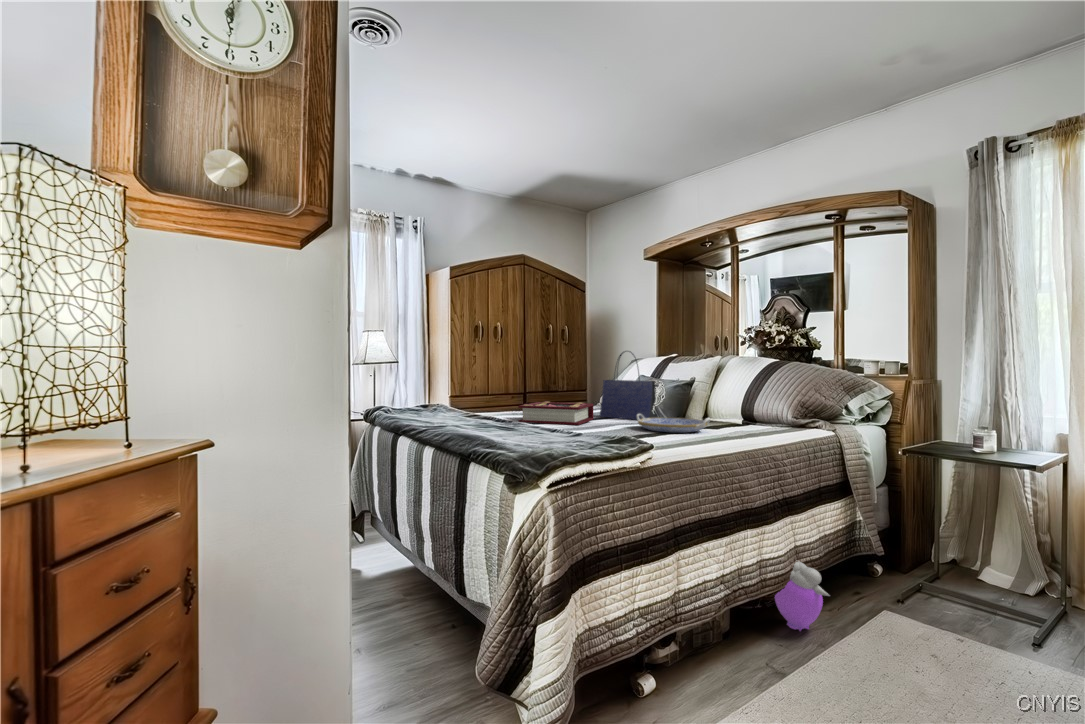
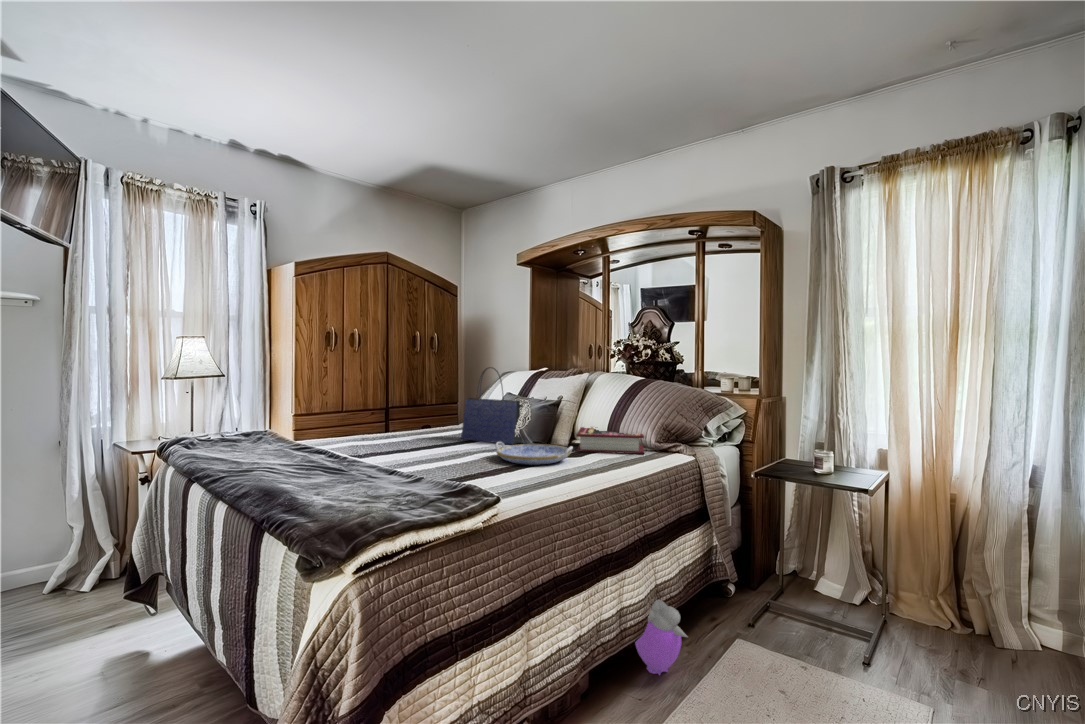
book: present [518,401,593,425] -> present [576,427,644,454]

